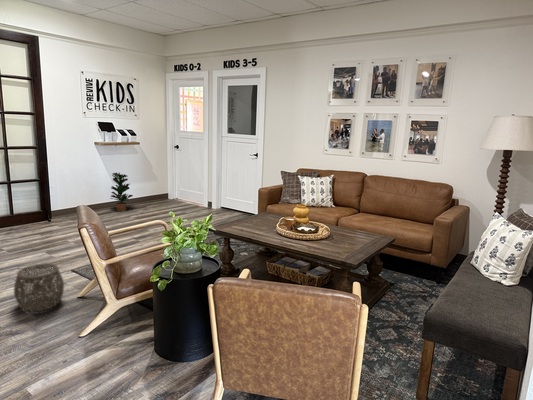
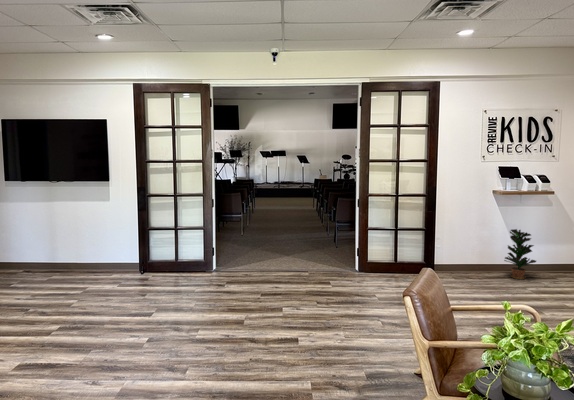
woven basket: present [14,263,64,312] -> none [354,320,404,376]

